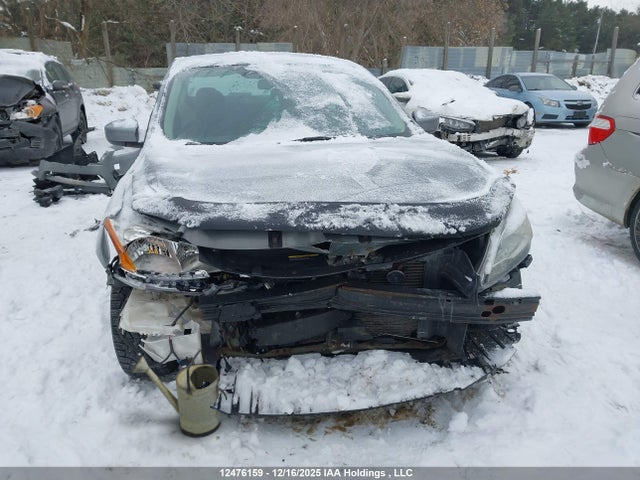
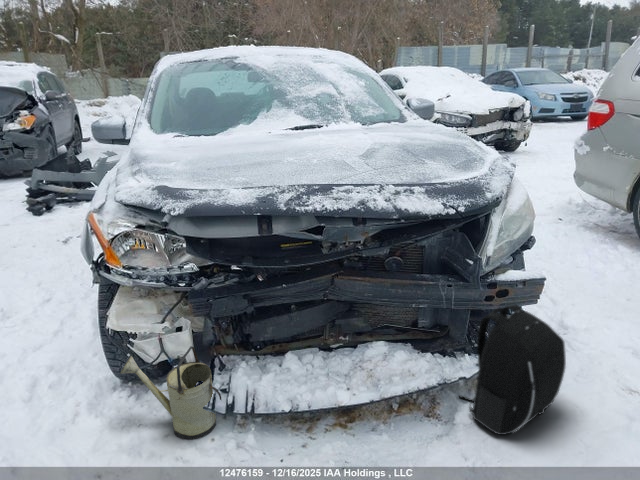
backpack: none [452,319,555,443] -> present [459,305,566,435]

